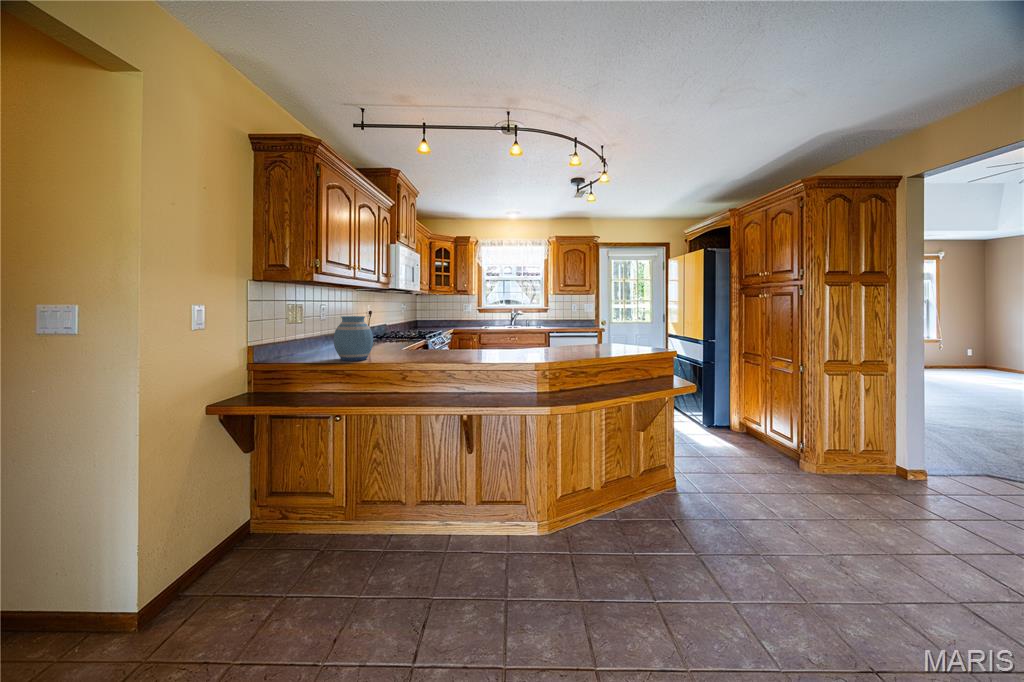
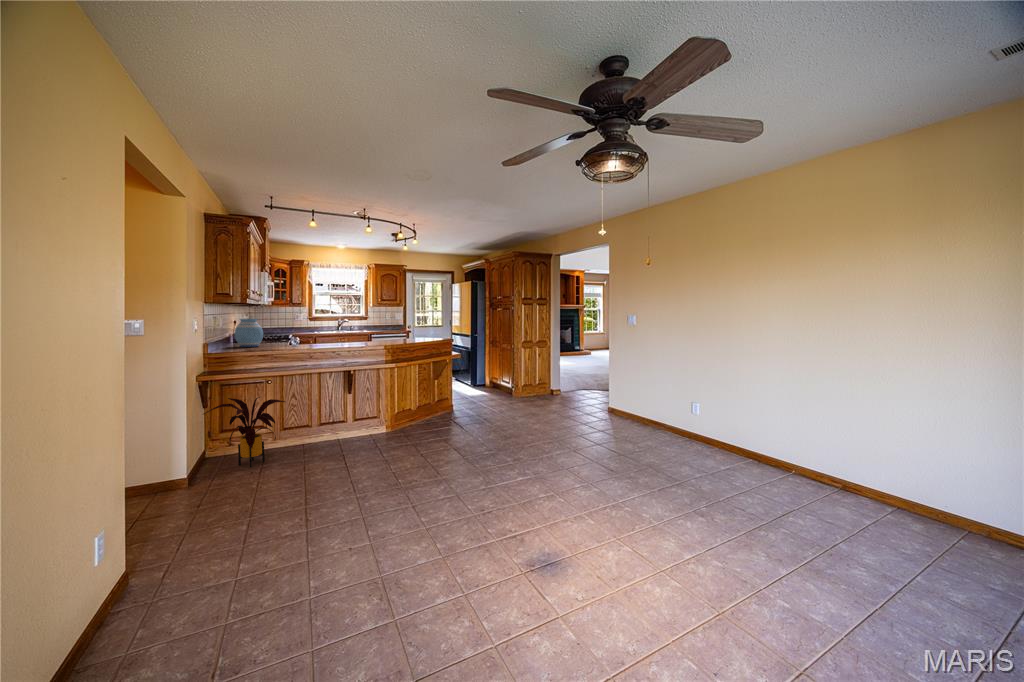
house plant: none [219,460,369,606] -> present [204,397,285,467]

